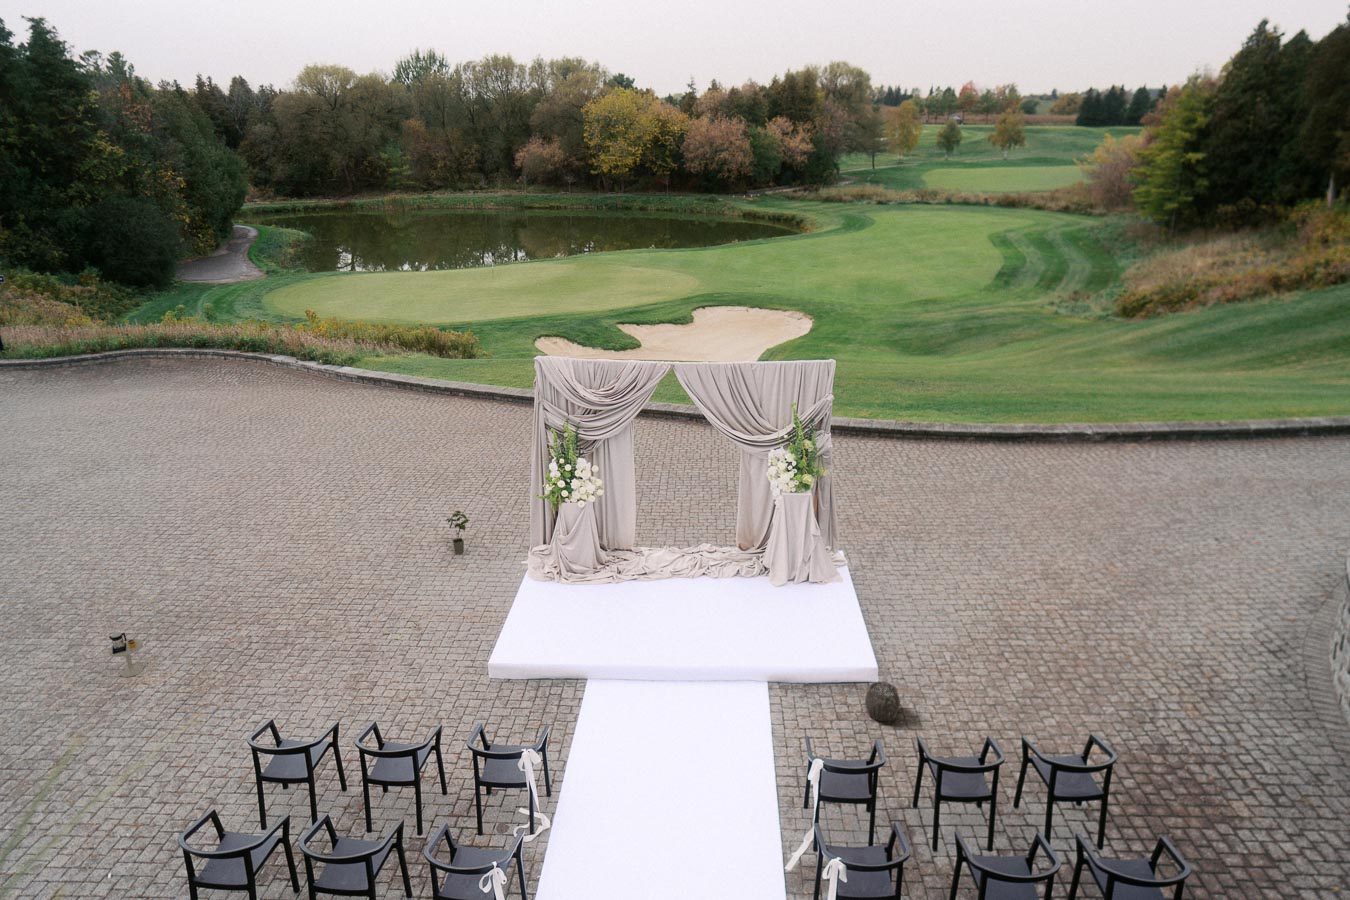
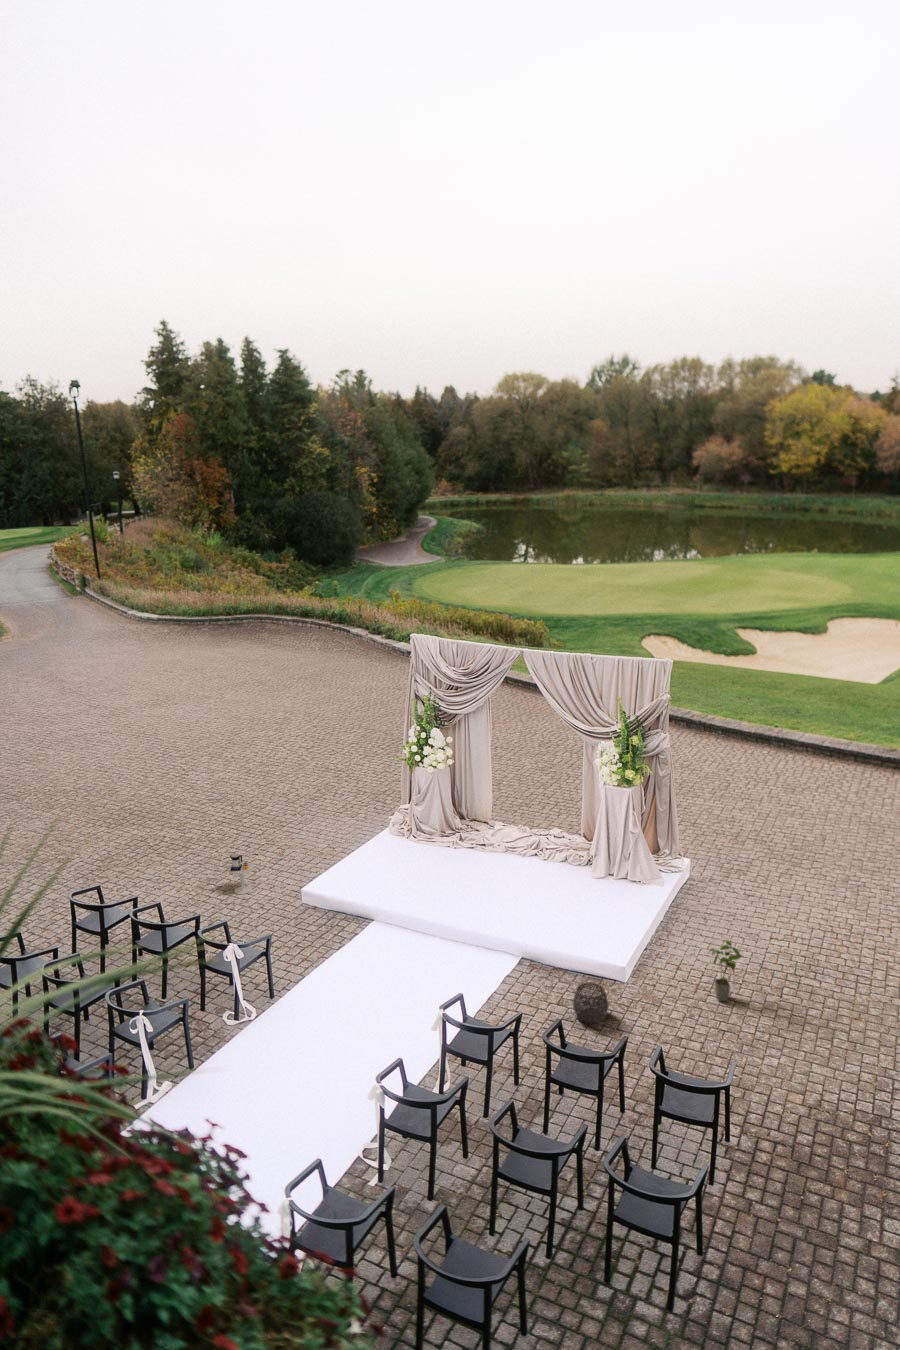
house plant: present [446,511,470,554] -> present [710,941,742,1001]
side table: present [109,633,143,677] -> present [228,854,254,894]

